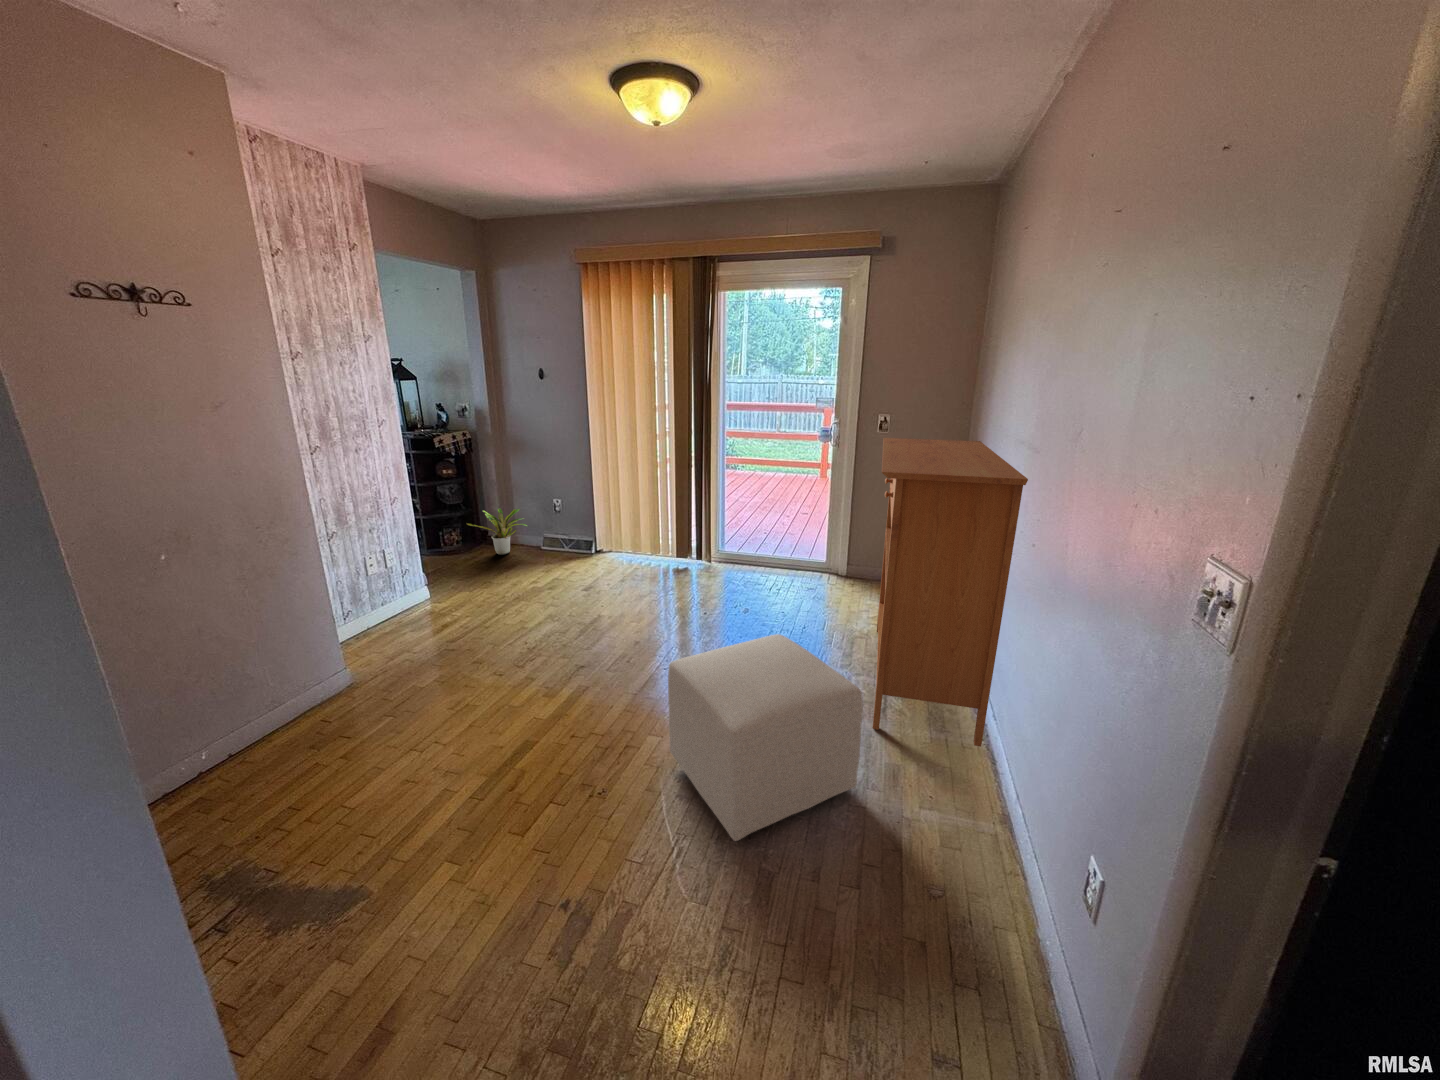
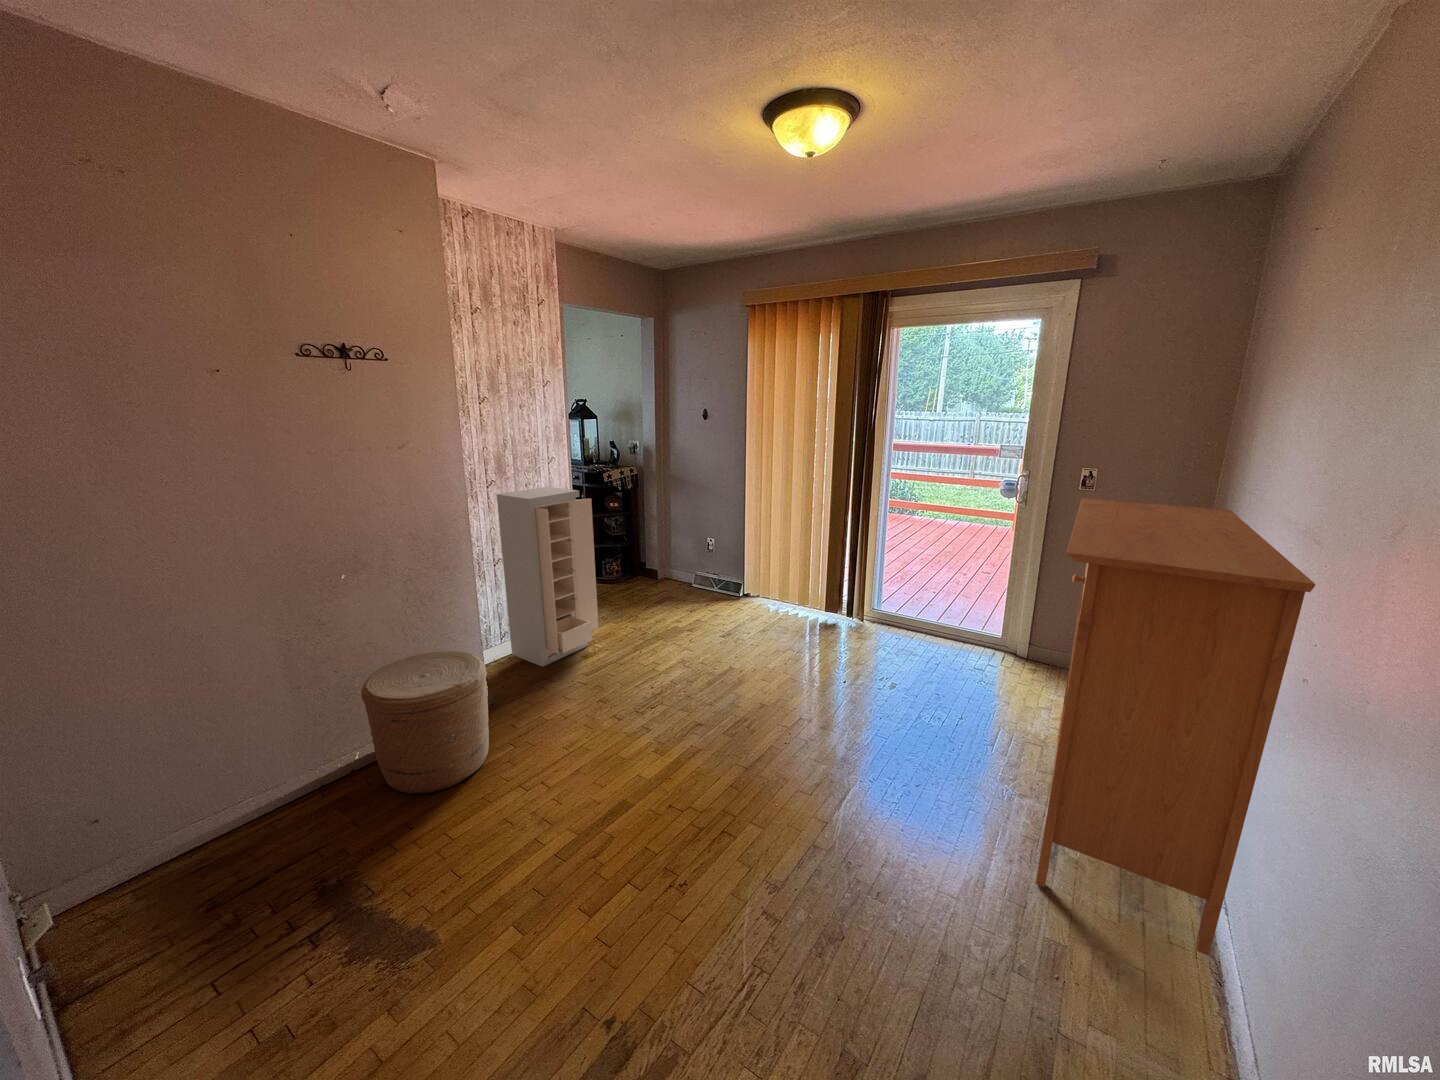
storage cabinet: none [323,452,455,642] -> present [497,487,599,667]
potted plant: present [467,508,527,555] -> none [625,542,680,587]
woven basket: none [208,627,366,778] -> present [361,651,489,794]
ottoman: present [668,634,863,841] -> none [766,737,1015,1011]

